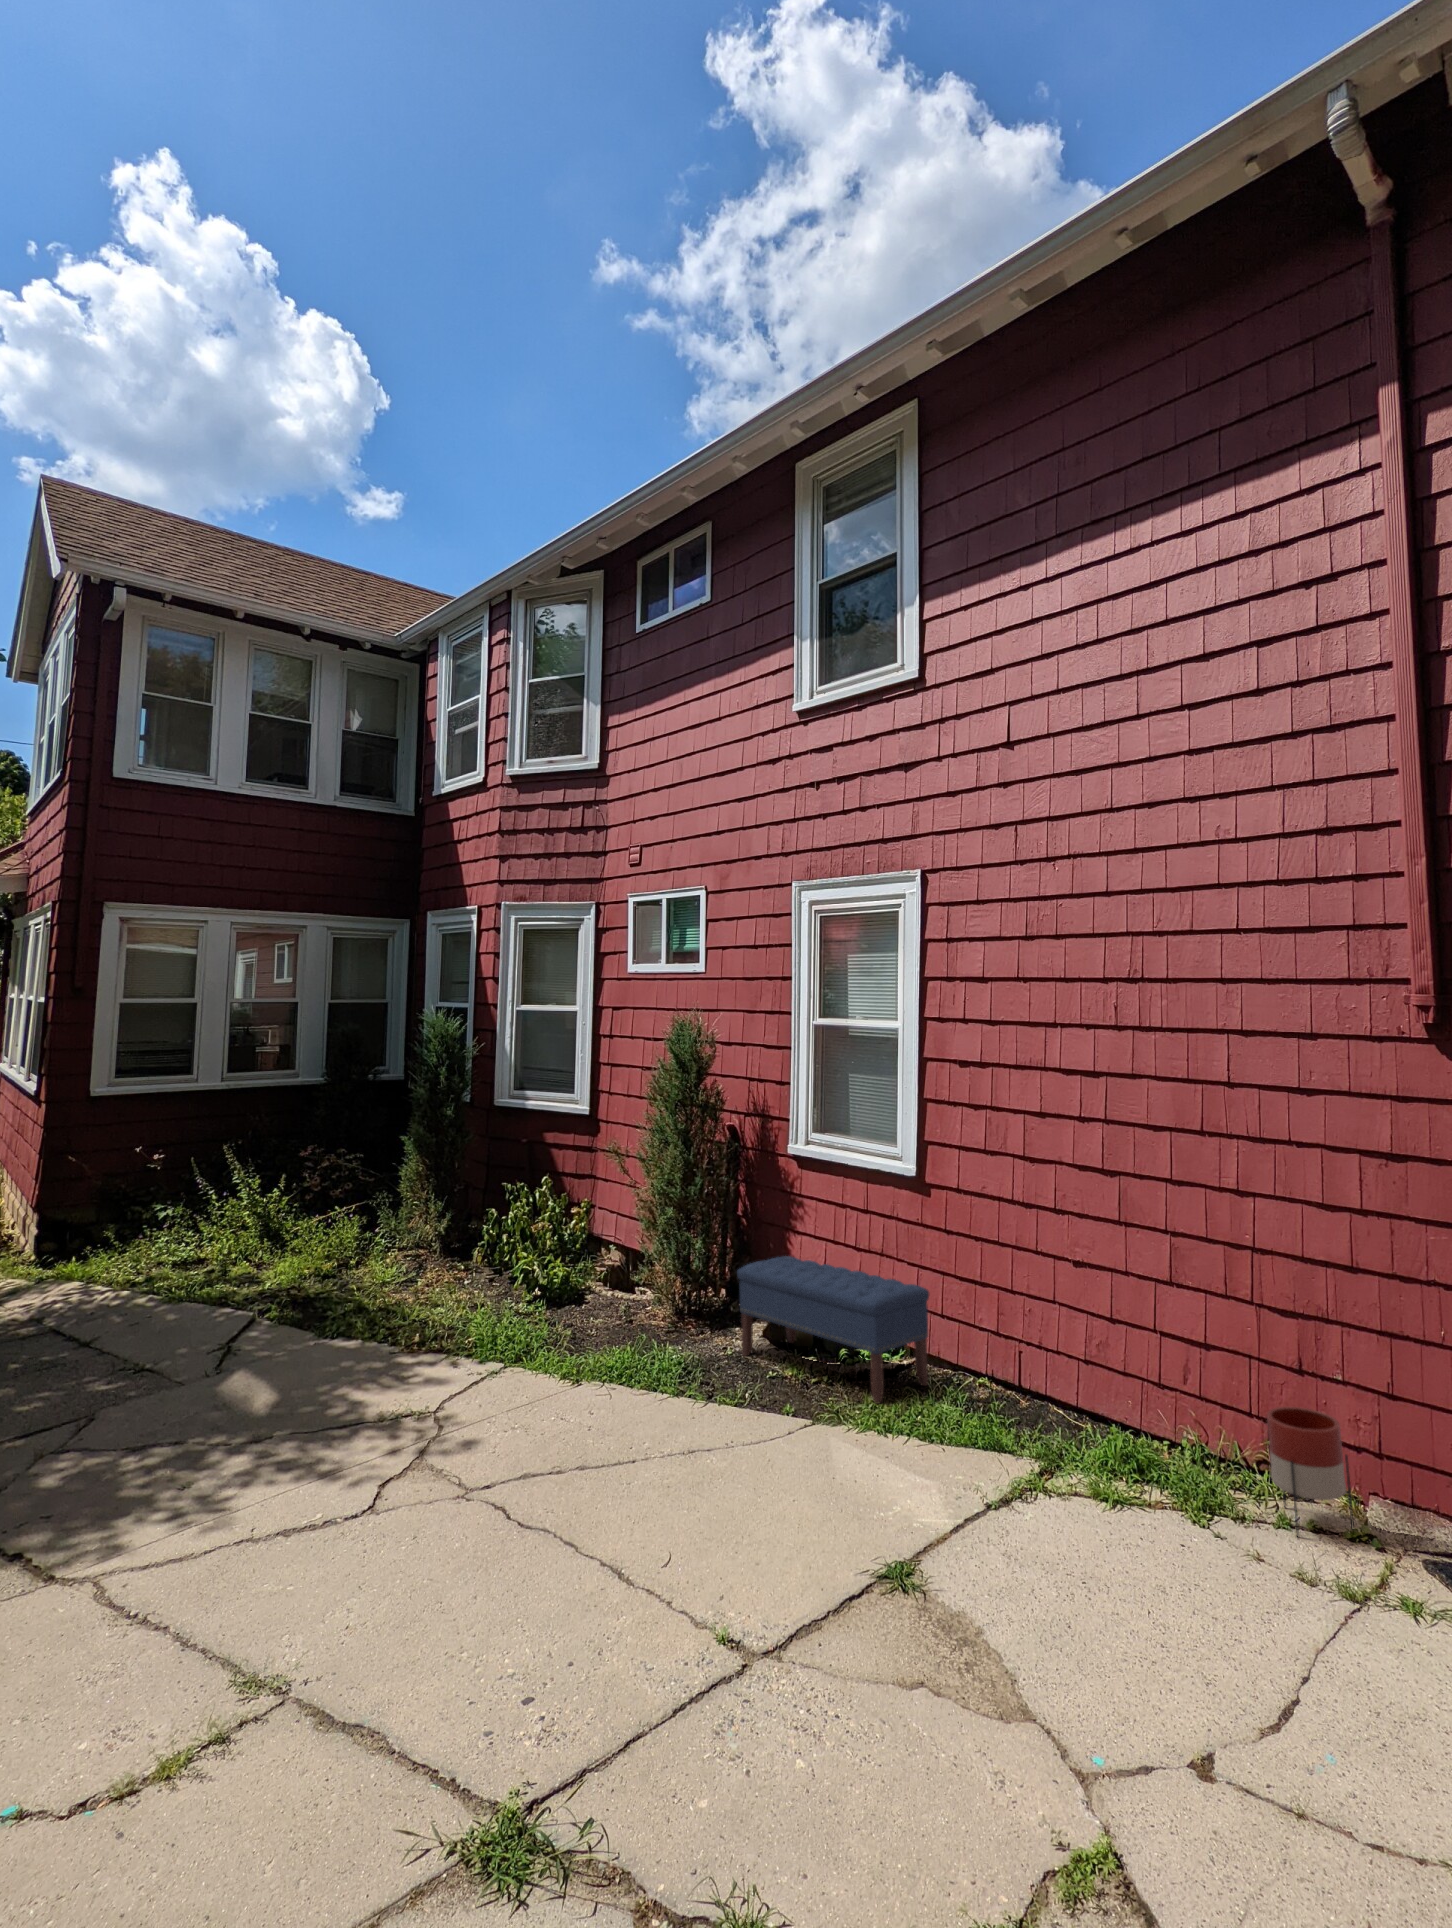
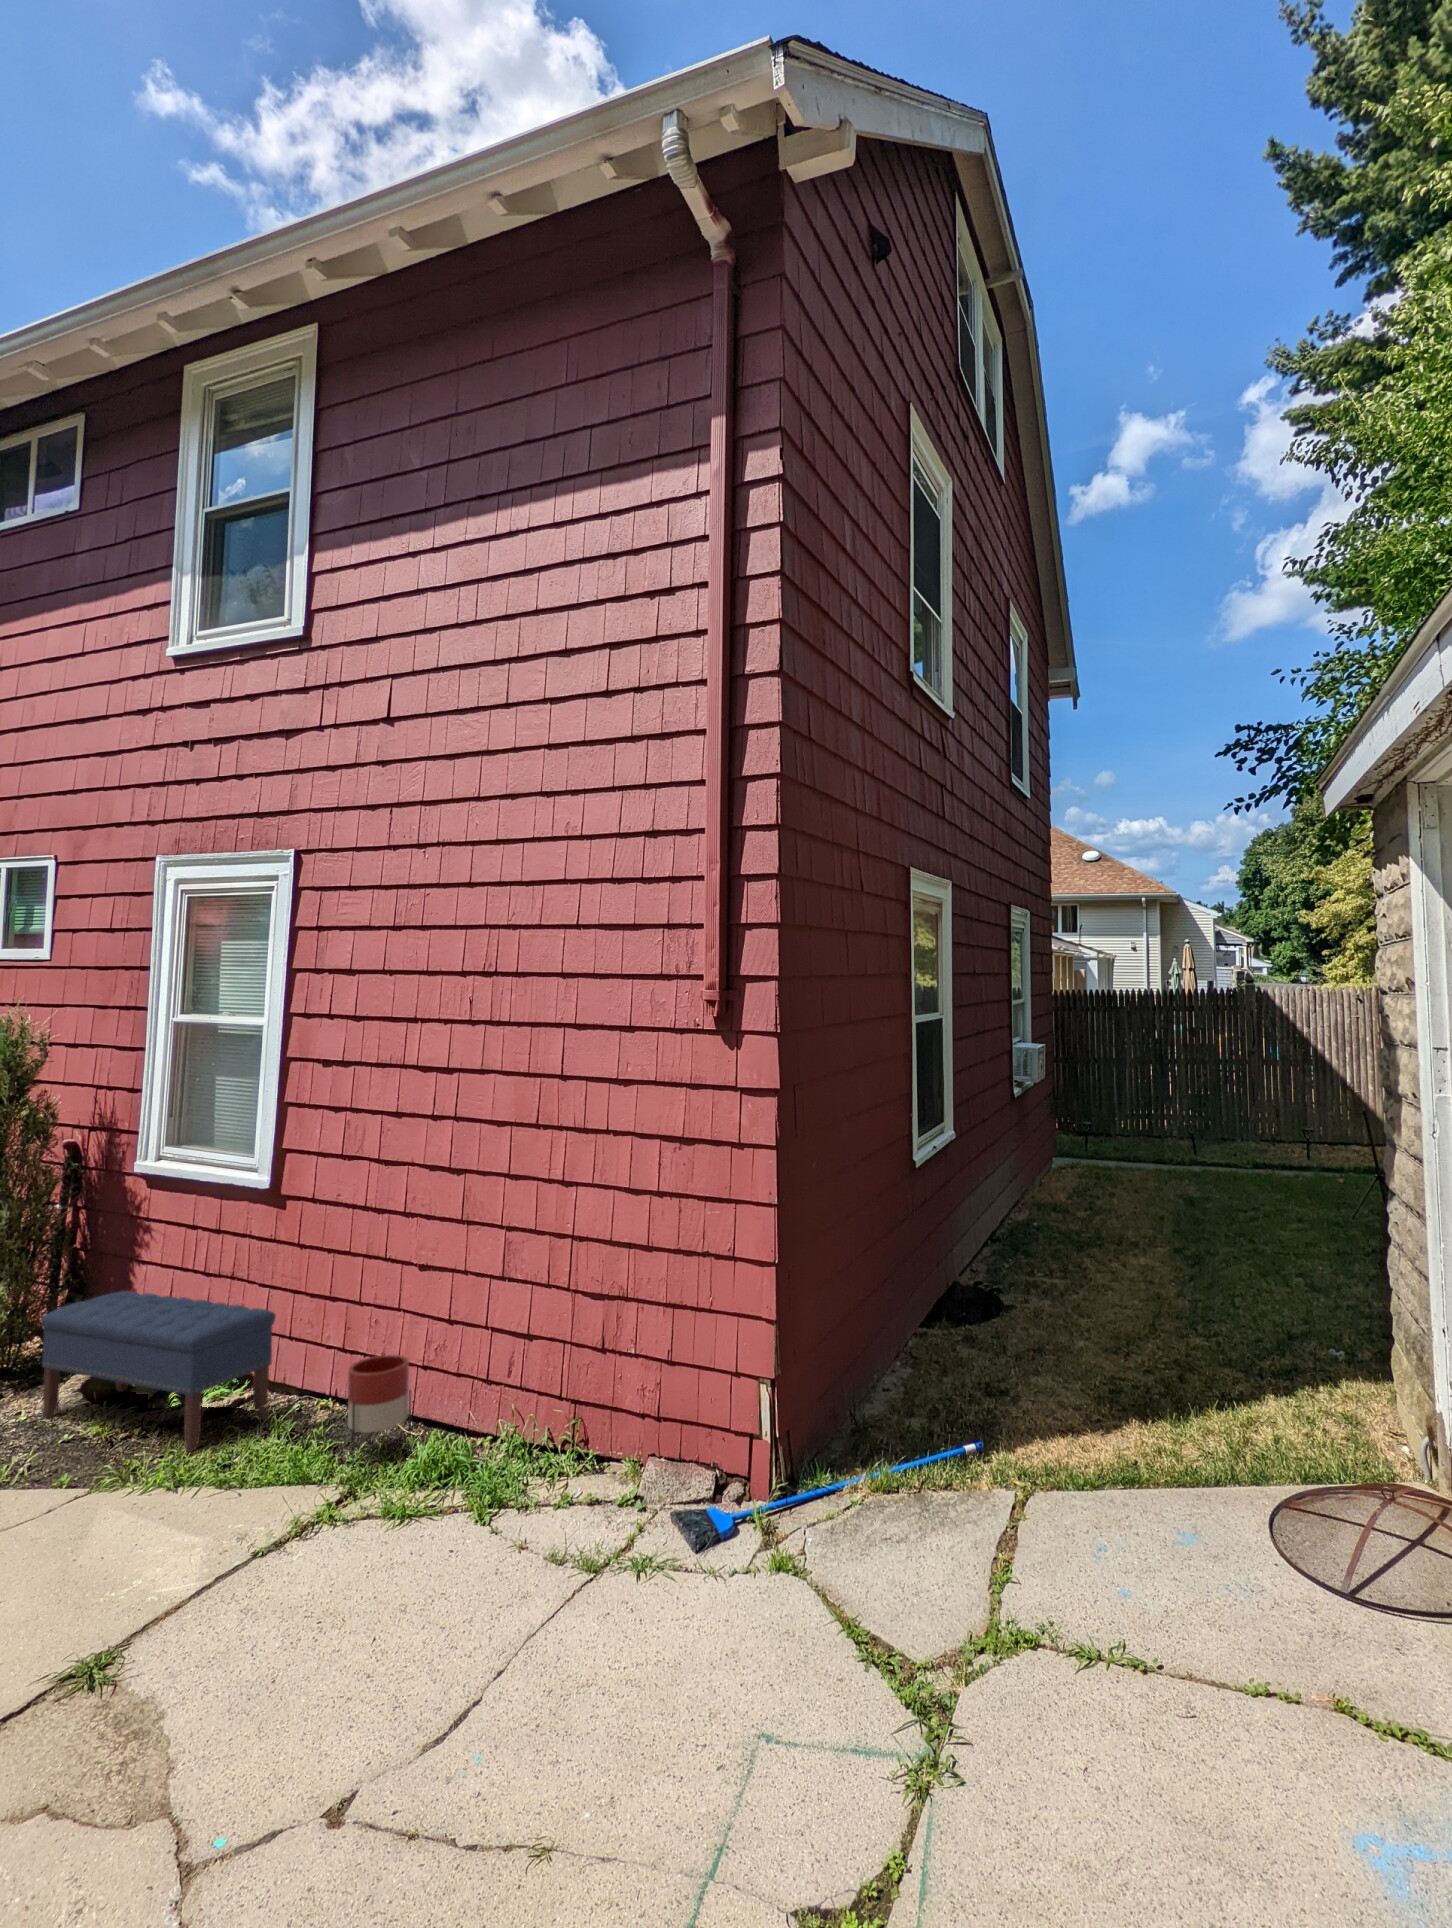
planter: present [1267,1407,1354,1536] -> present [348,1355,411,1466]

